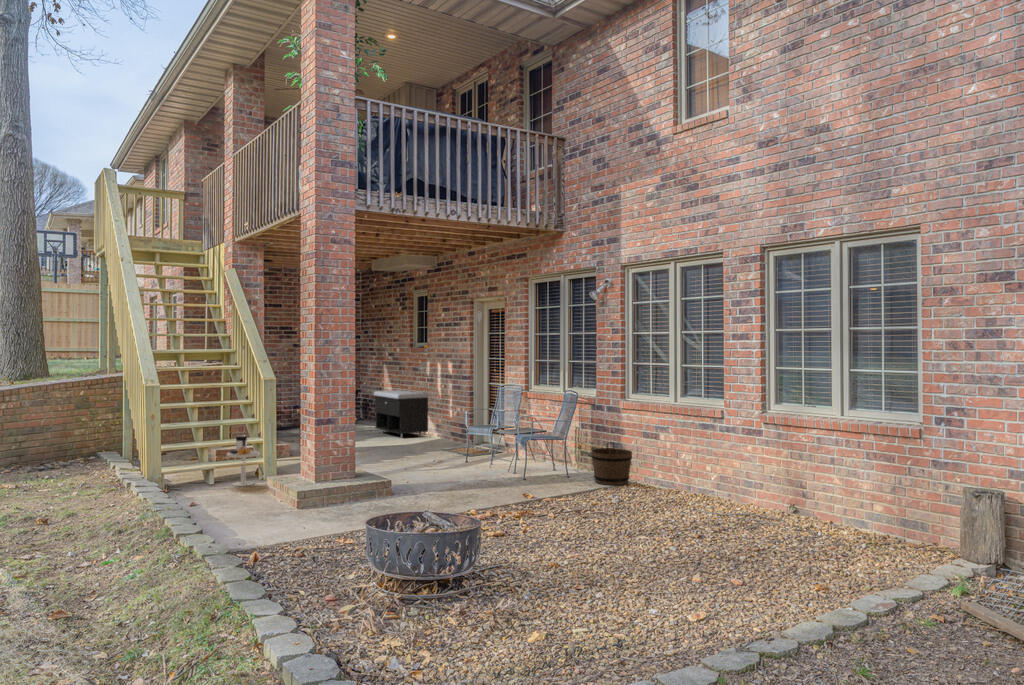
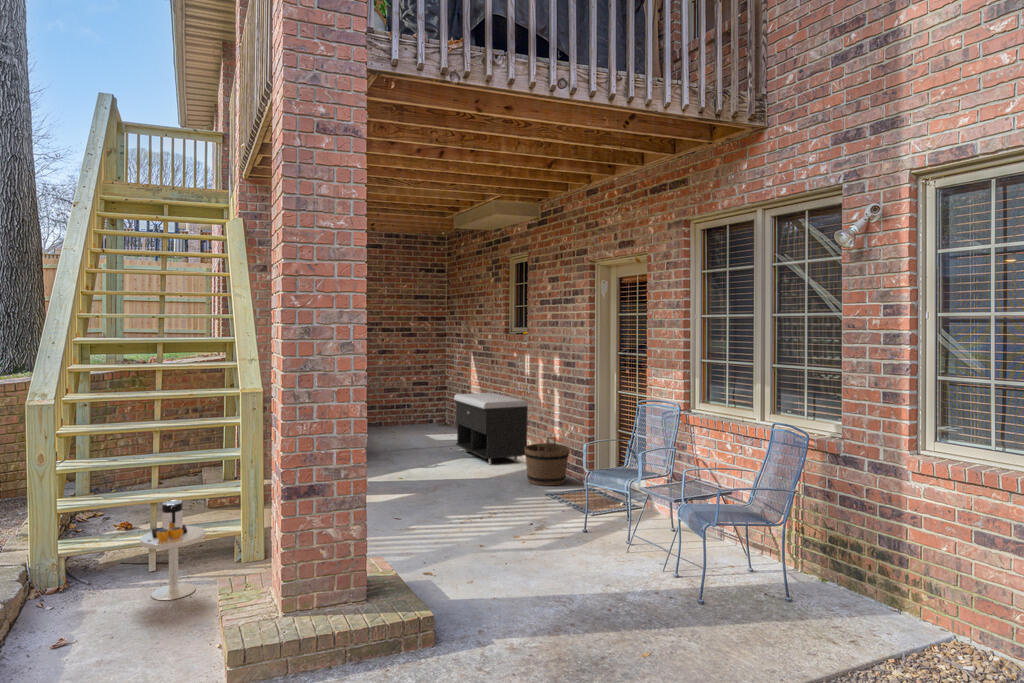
bucket: present [592,443,632,485] -> present [524,438,569,486]

